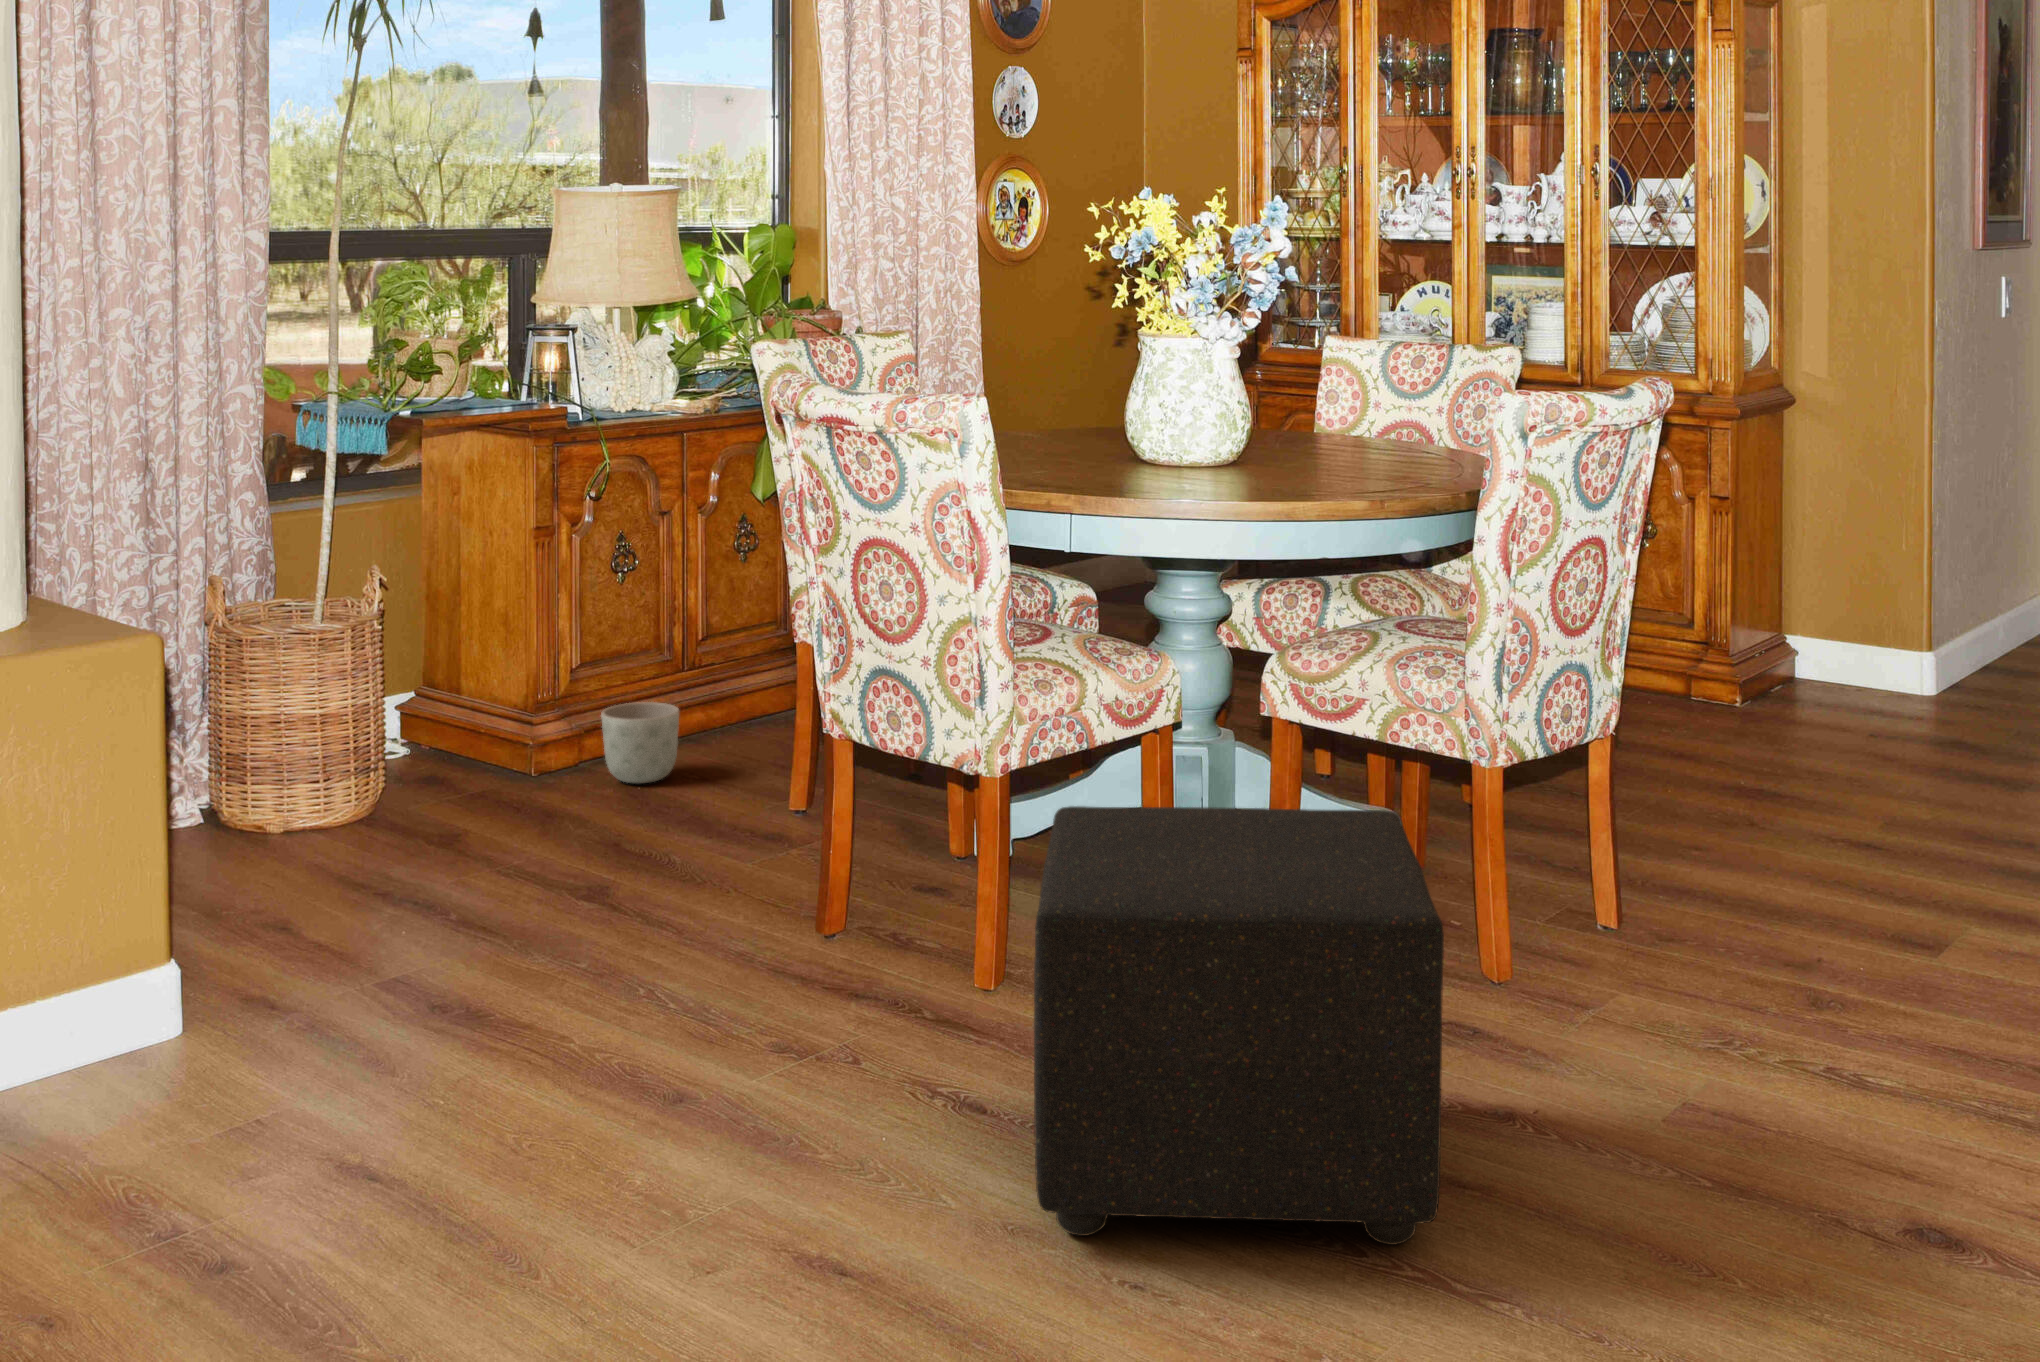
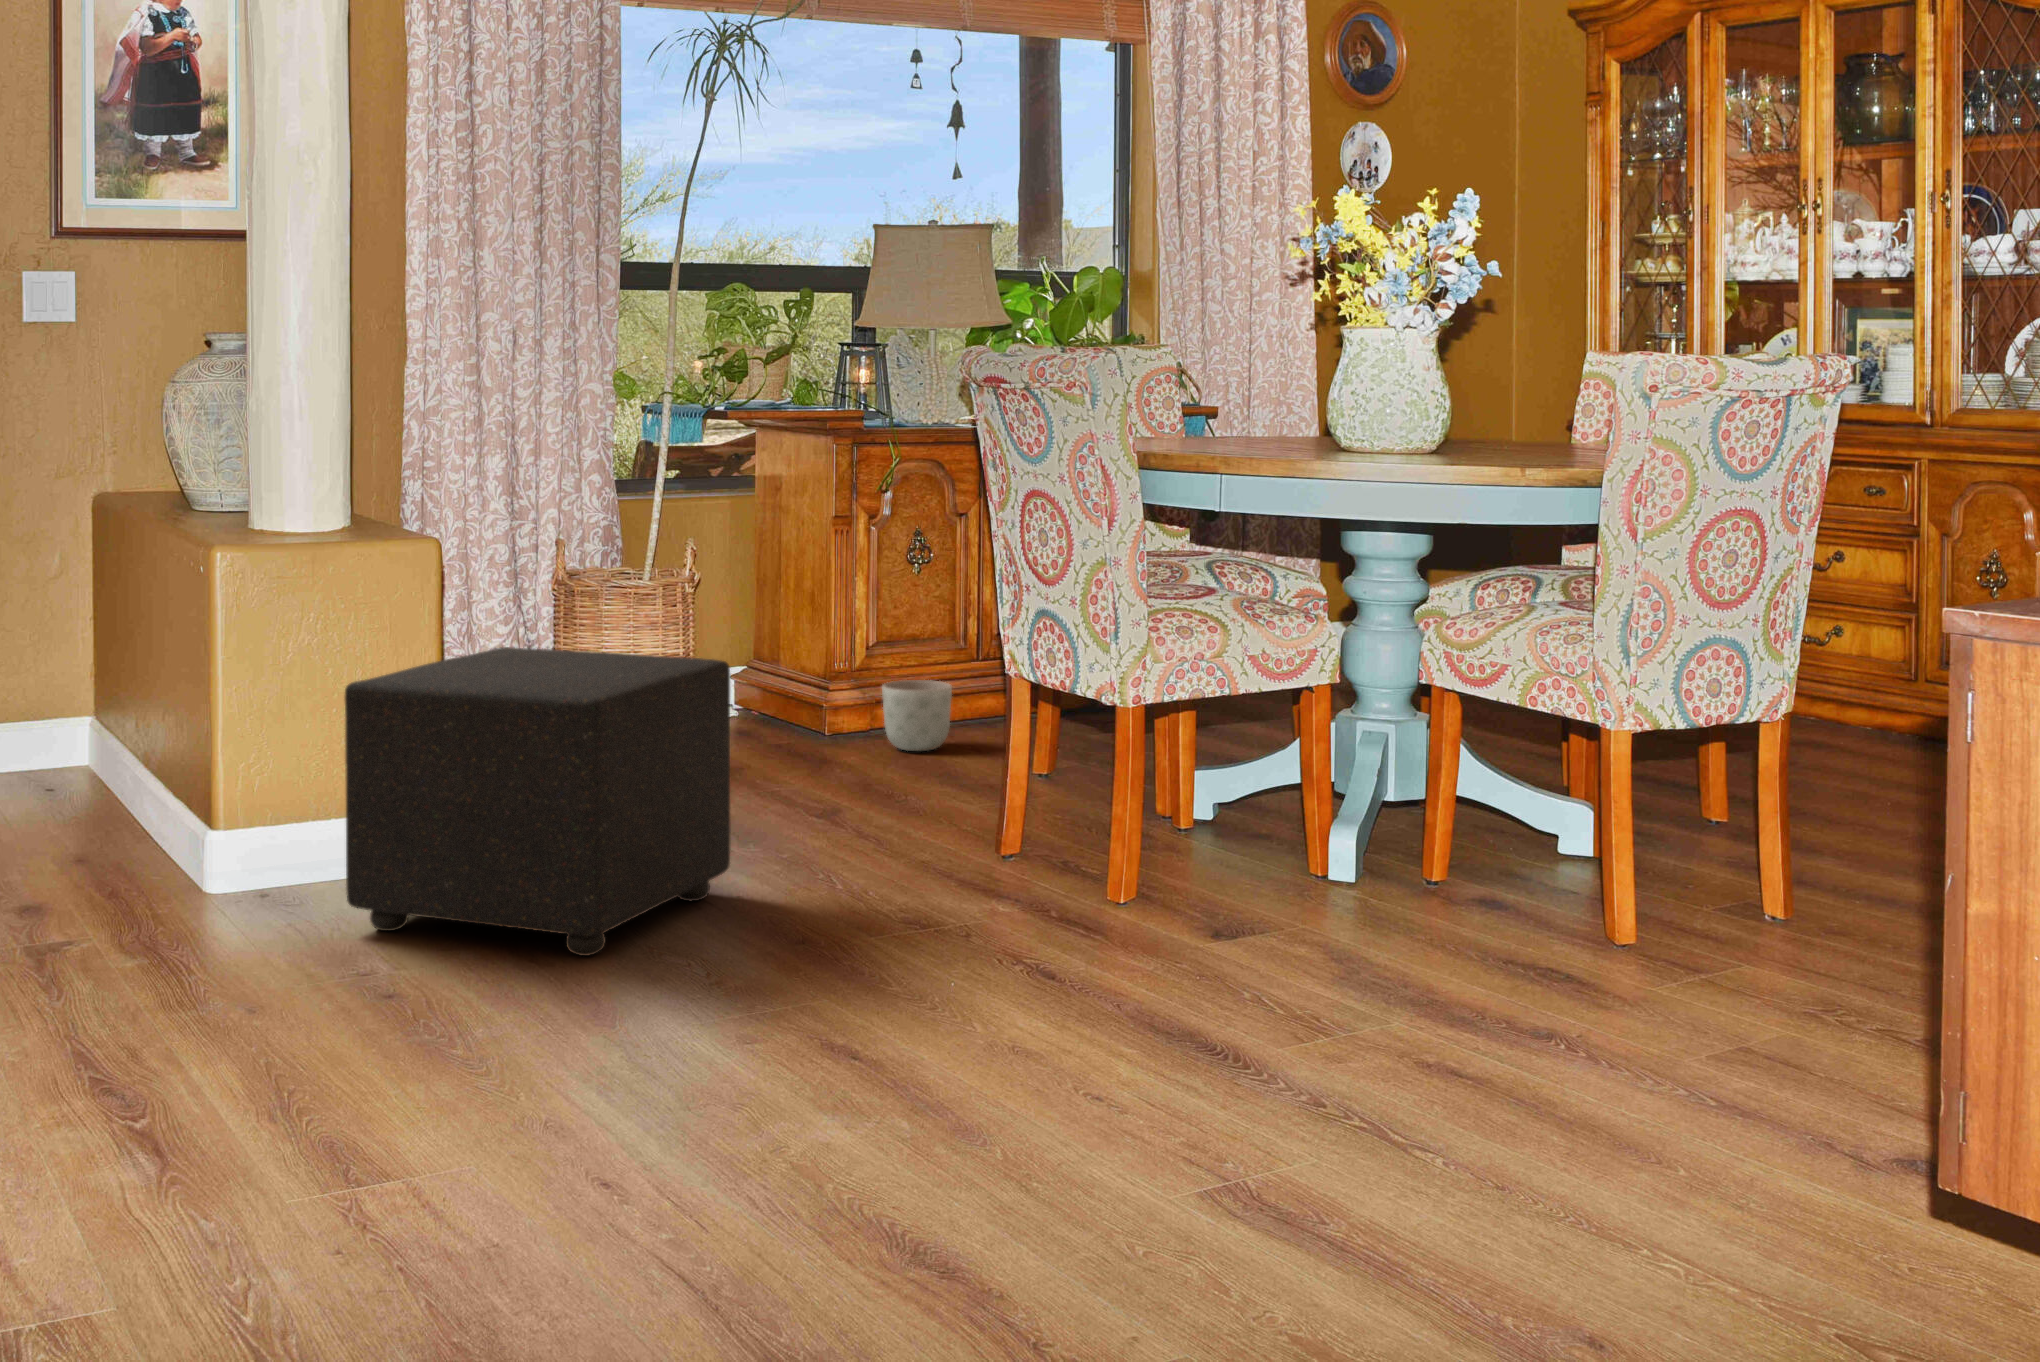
ottoman: present [1034,806,1444,1245] -> present [345,647,730,956]

